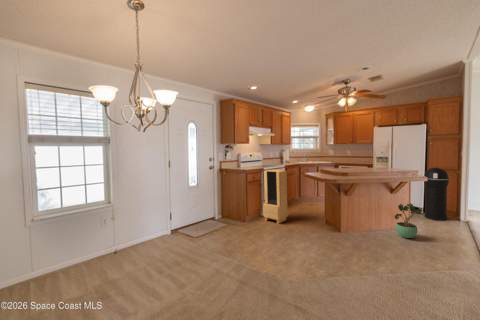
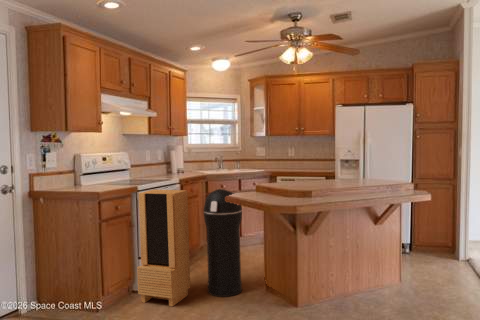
trash can: present [424,168,449,221] -> present [204,189,242,297]
potted plant: present [395,203,423,238] -> none [386,242,428,304]

